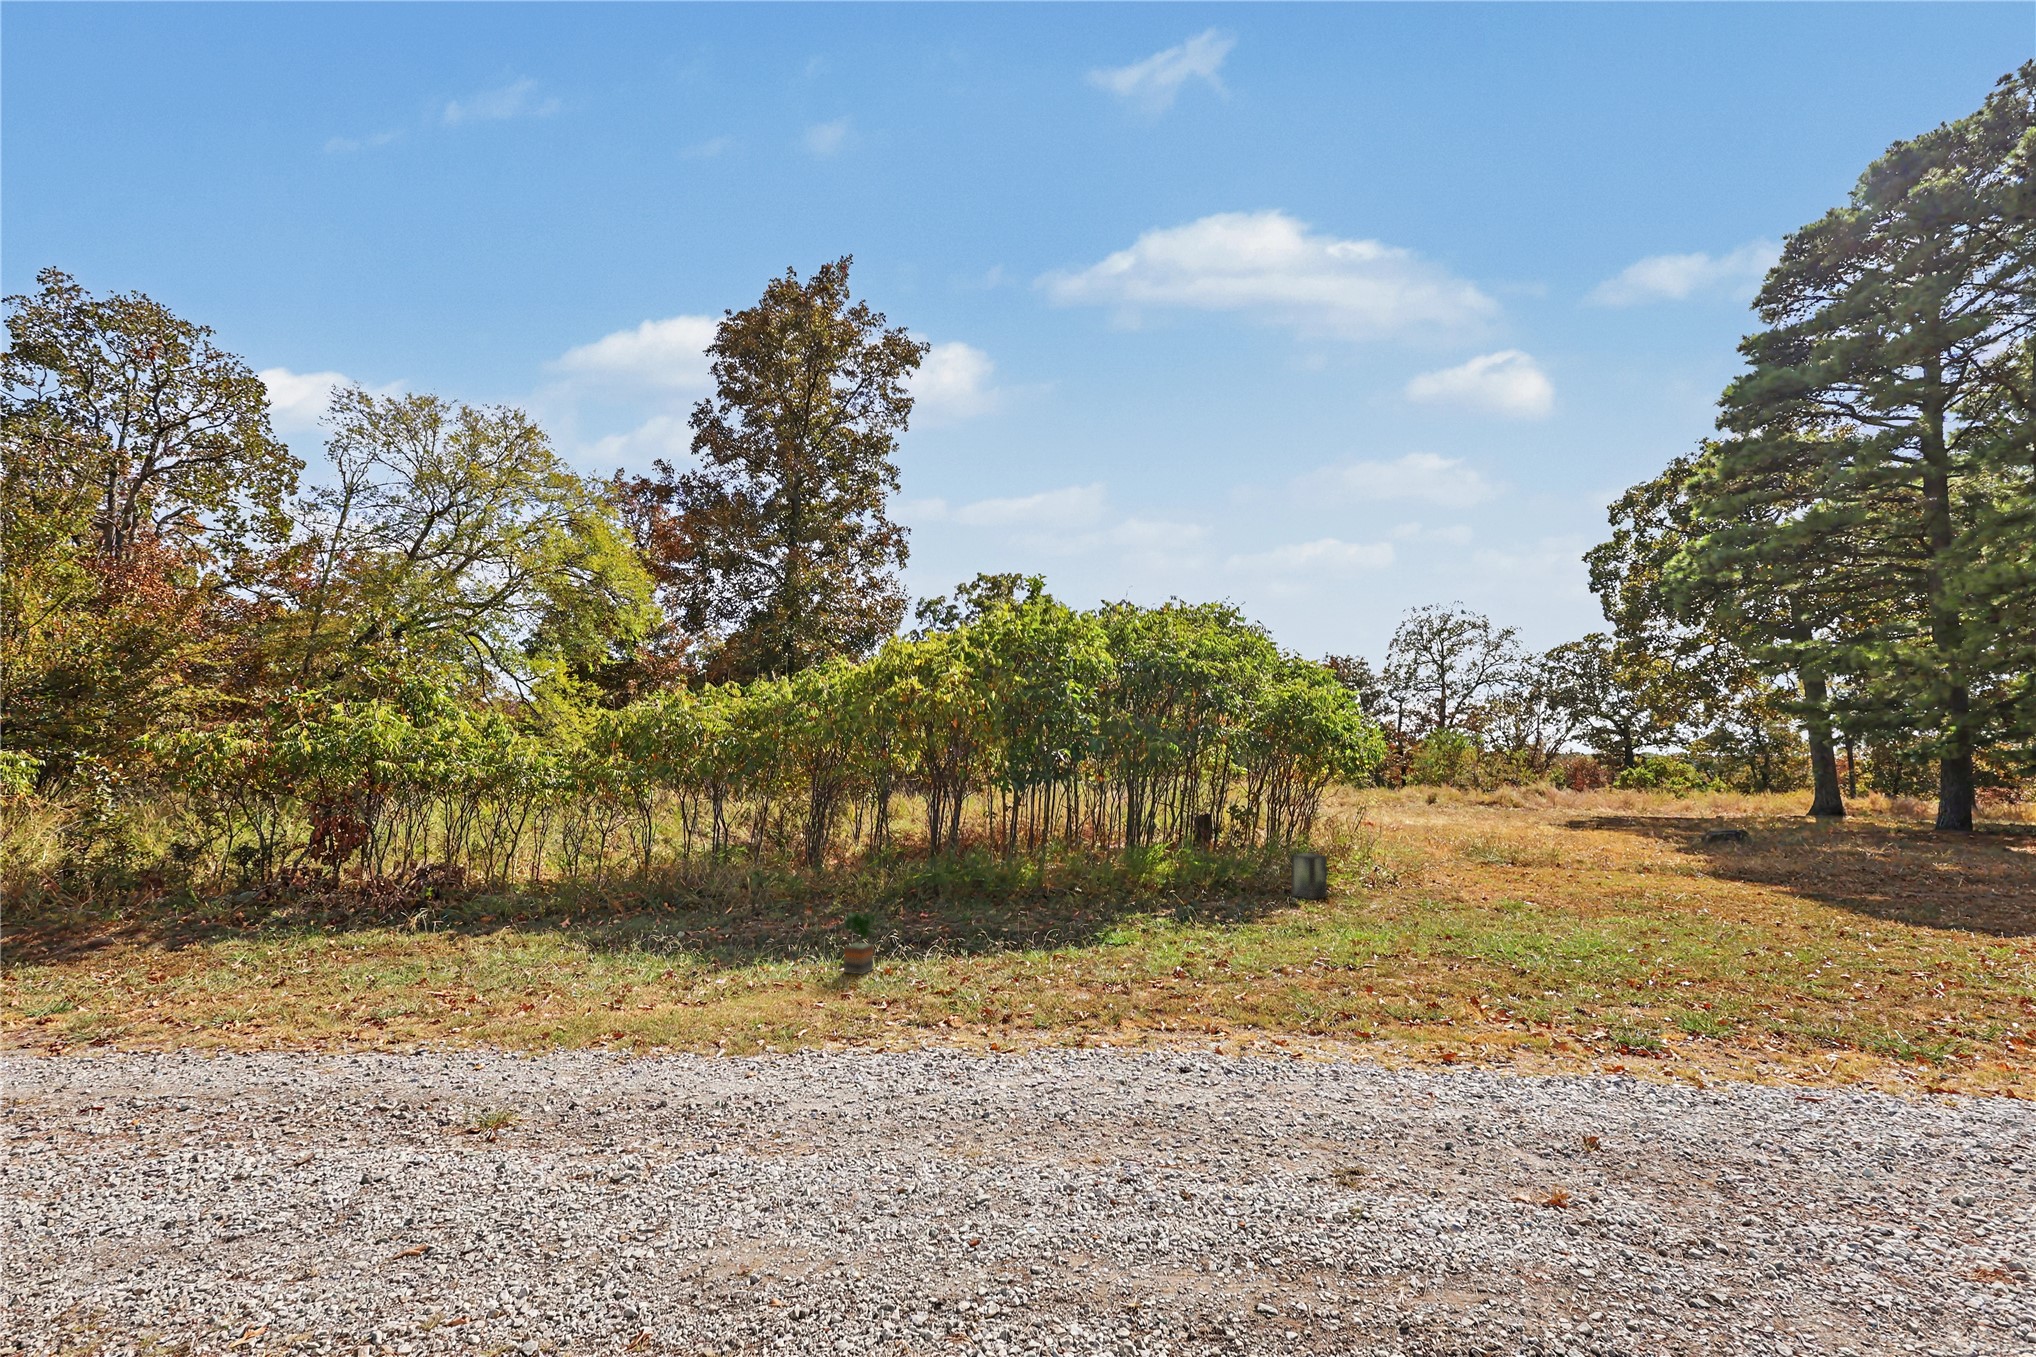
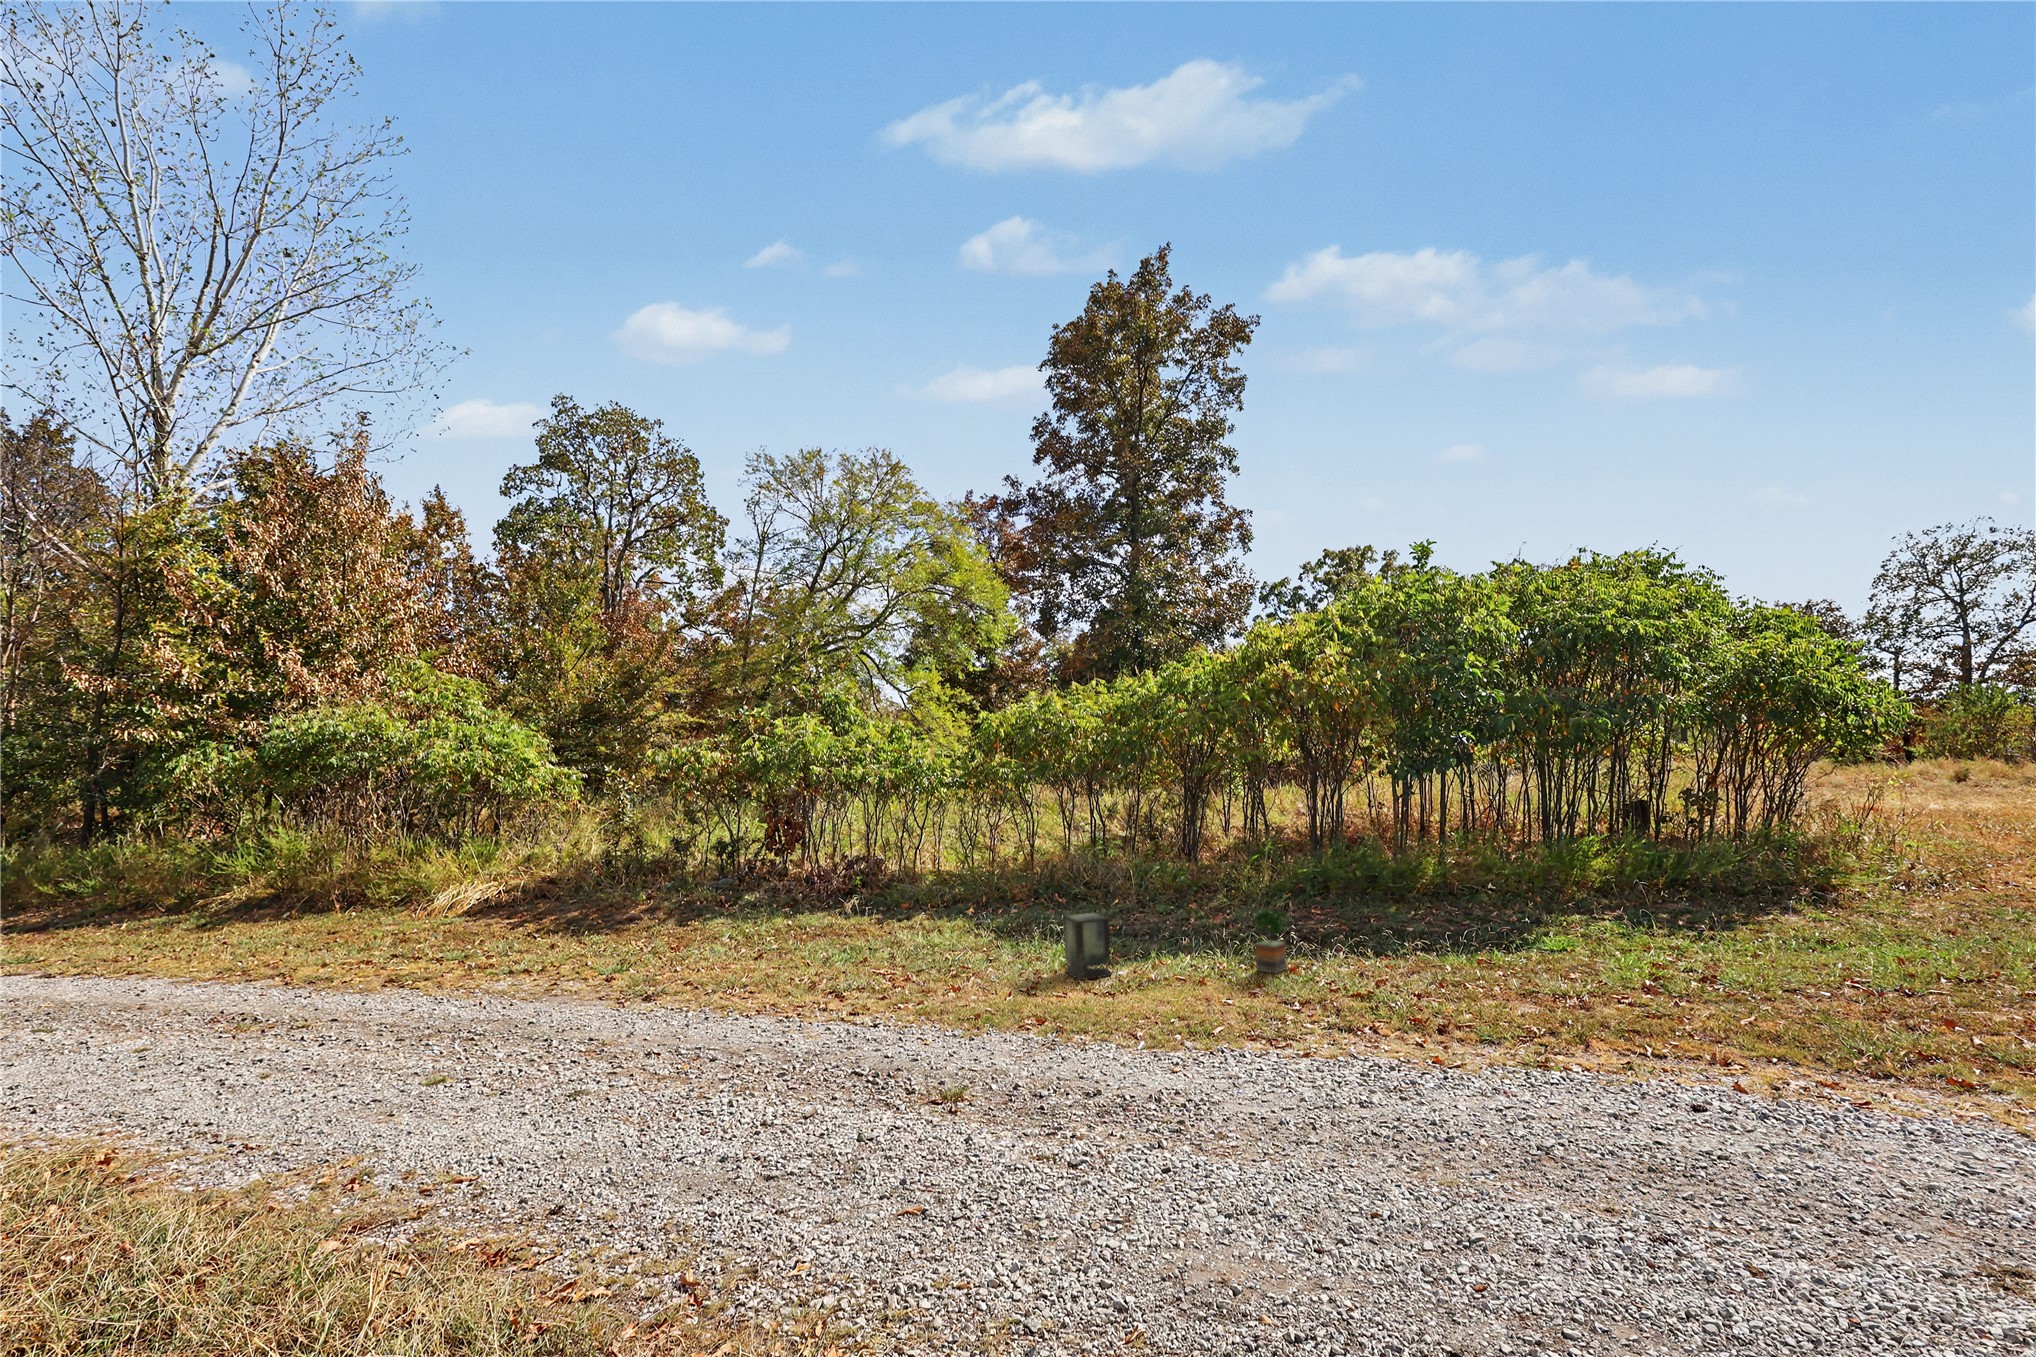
storage box: present [1291,853,1327,899] -> present [1064,912,1111,980]

